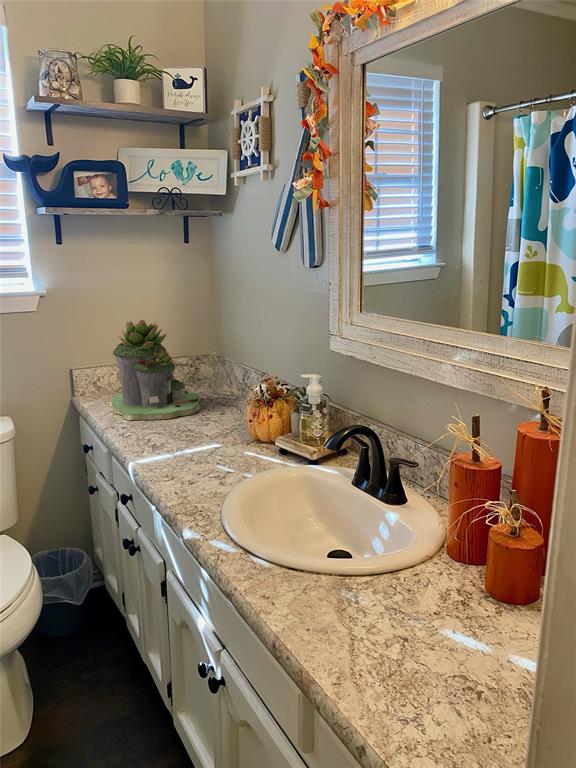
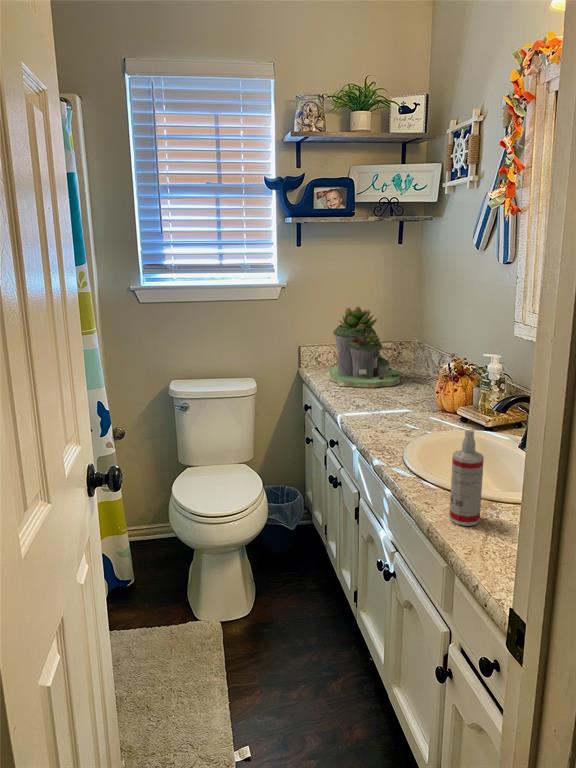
spray bottle: none [296,494,337,622] -> present [449,430,484,526]

